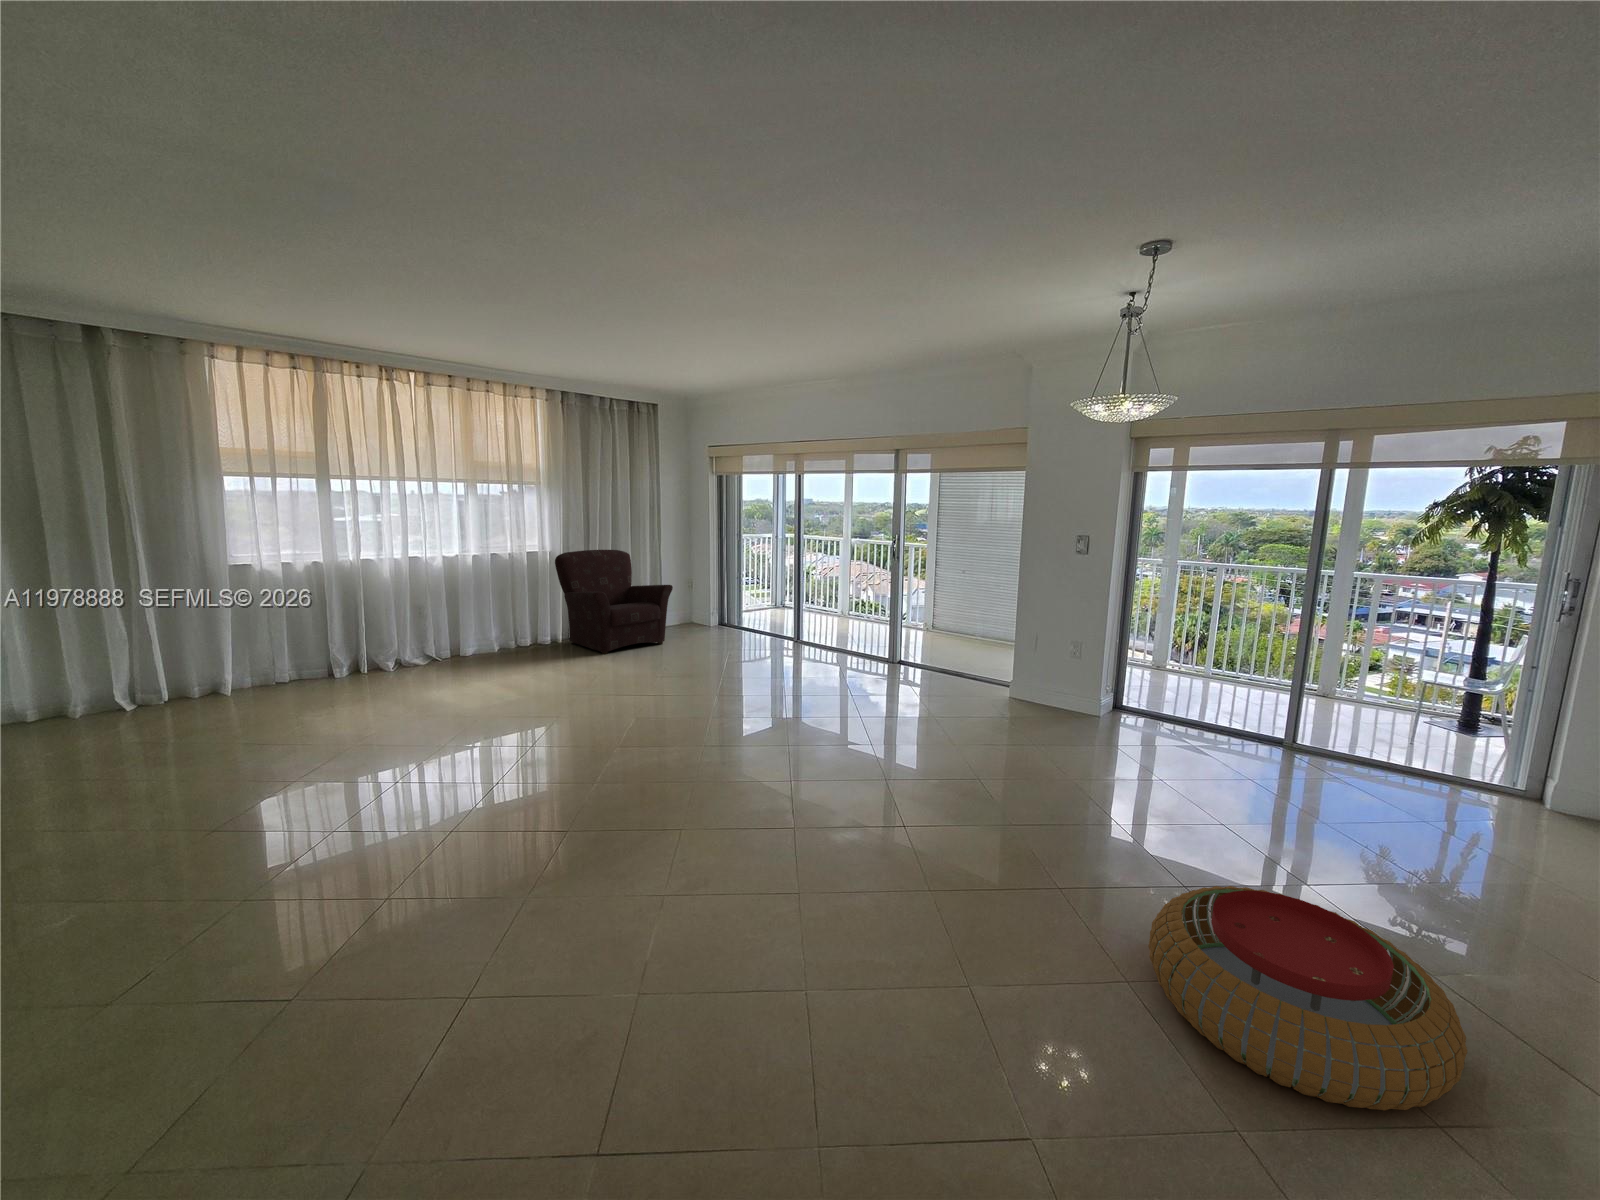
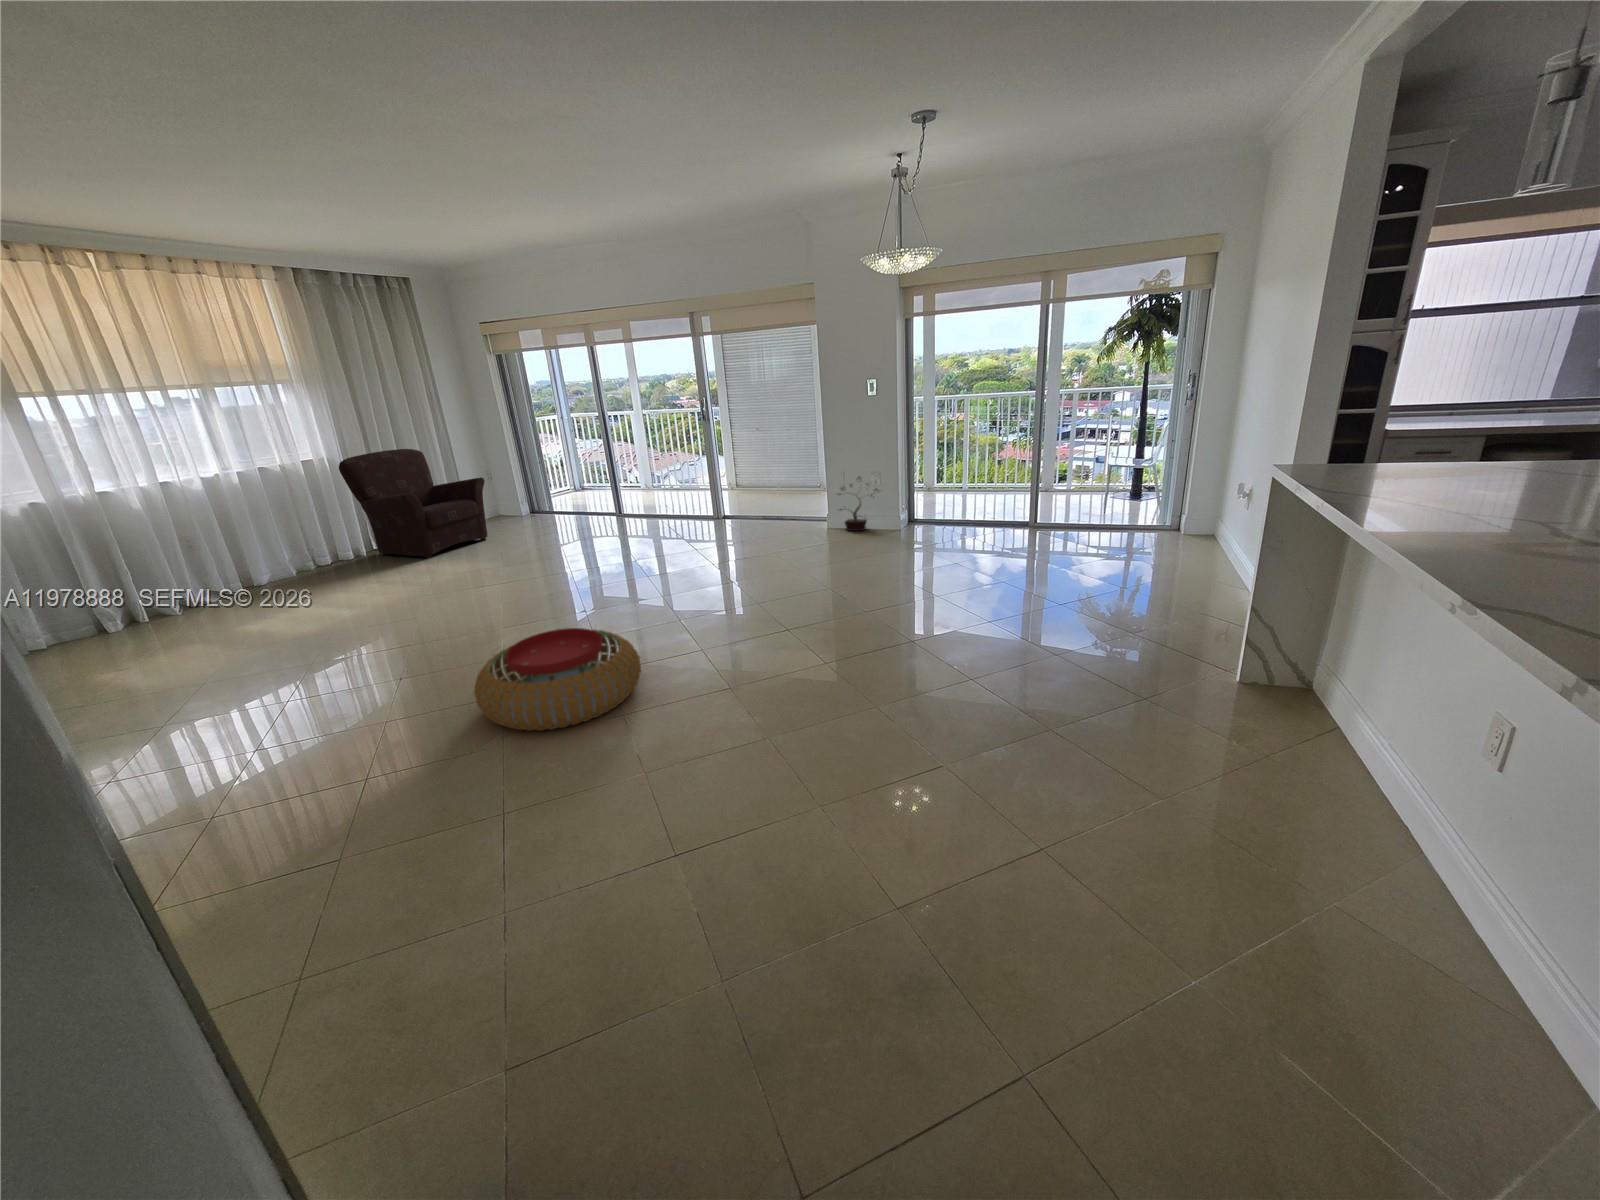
potted plant: none [1022,642,1080,708] -> present [840,477,878,531]
pouf: present [1148,886,1467,1110] -> present [474,628,641,731]

